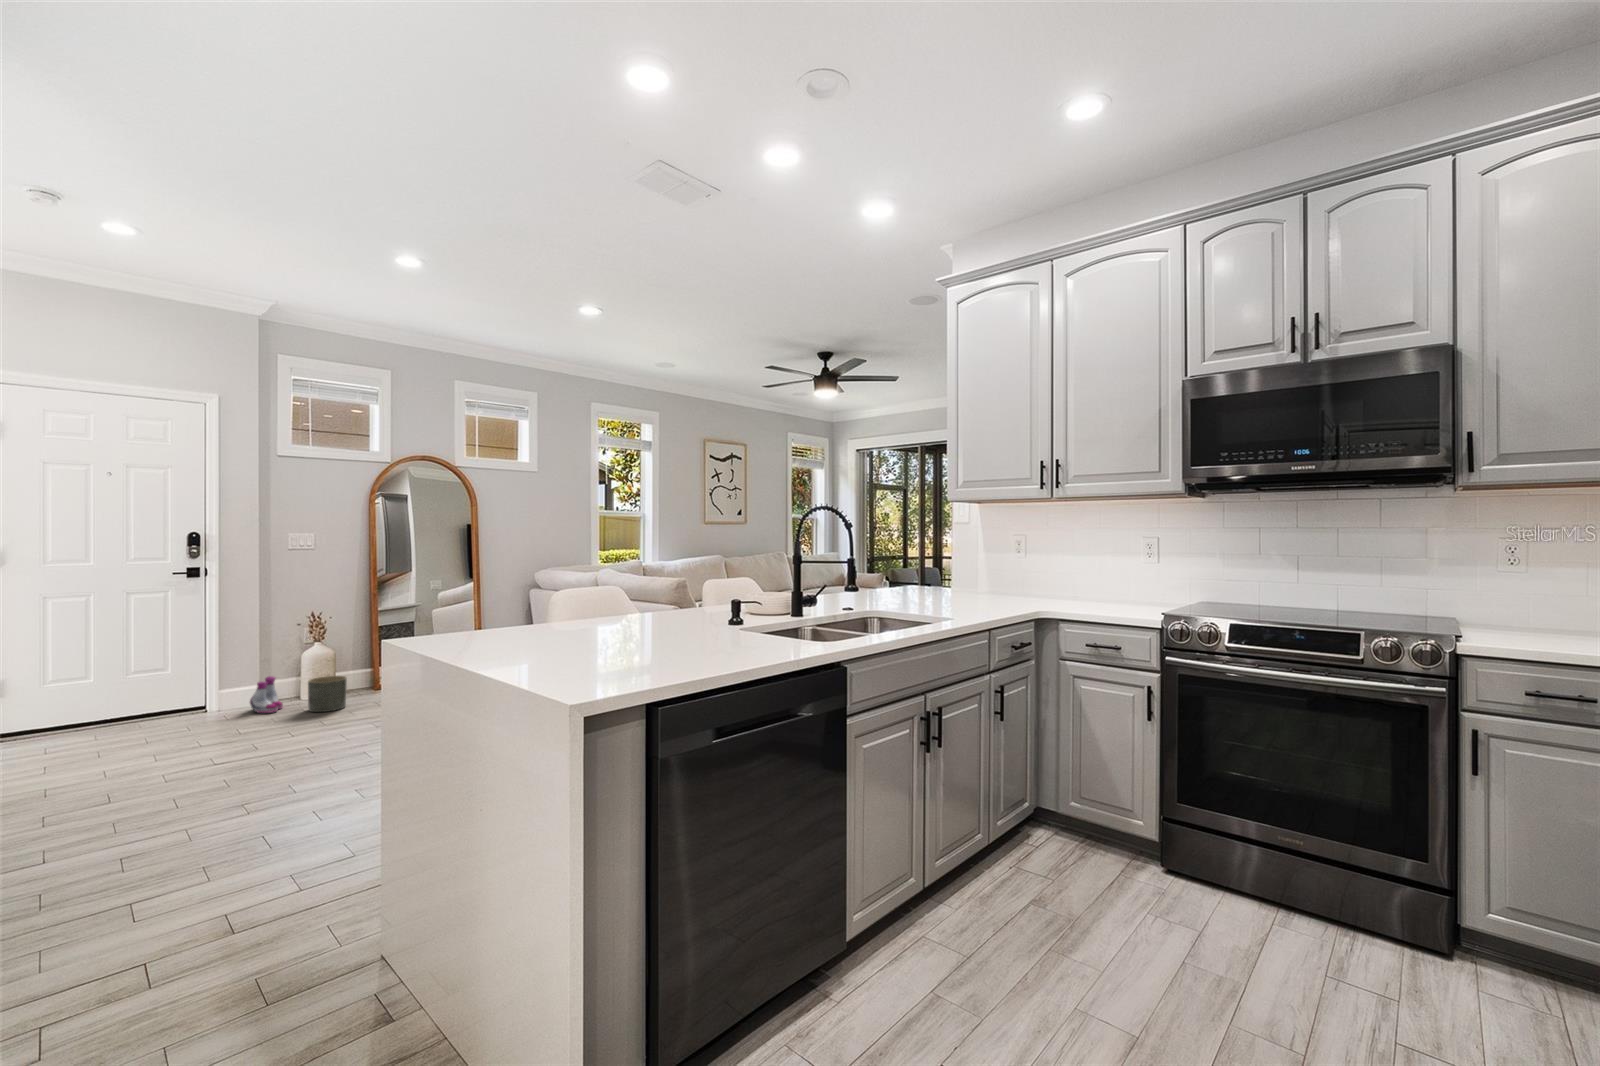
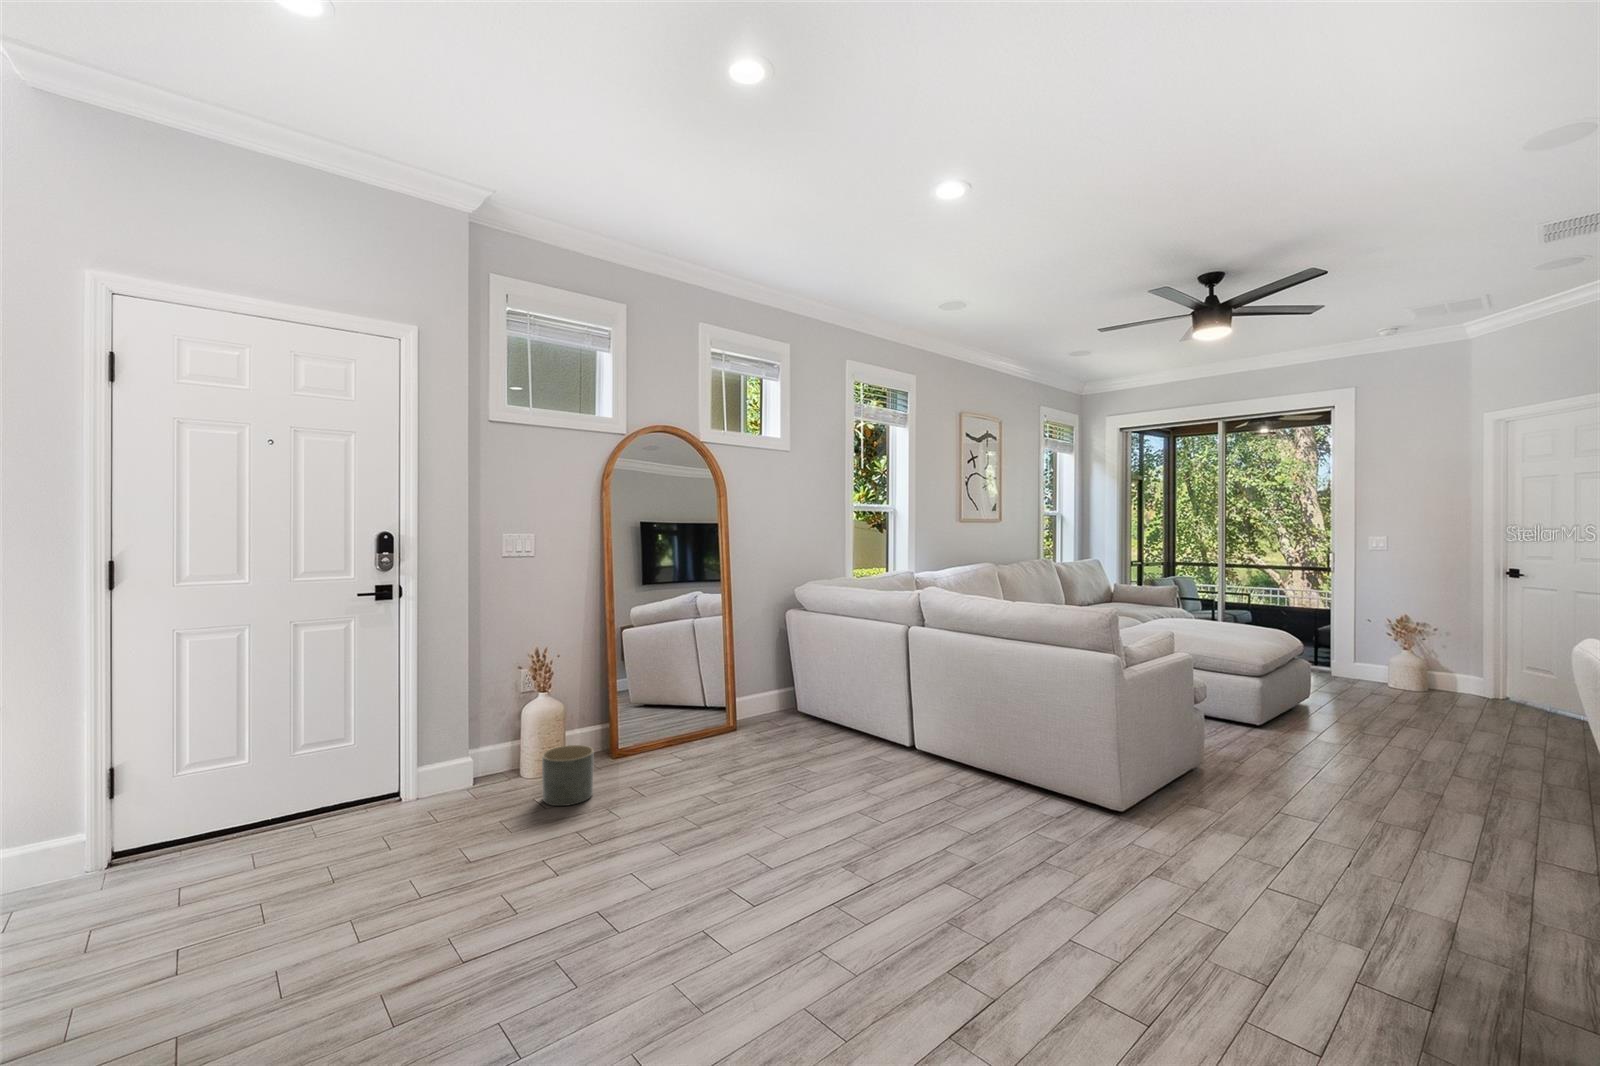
boots: present [250,676,283,713] -> none [461,746,505,806]

